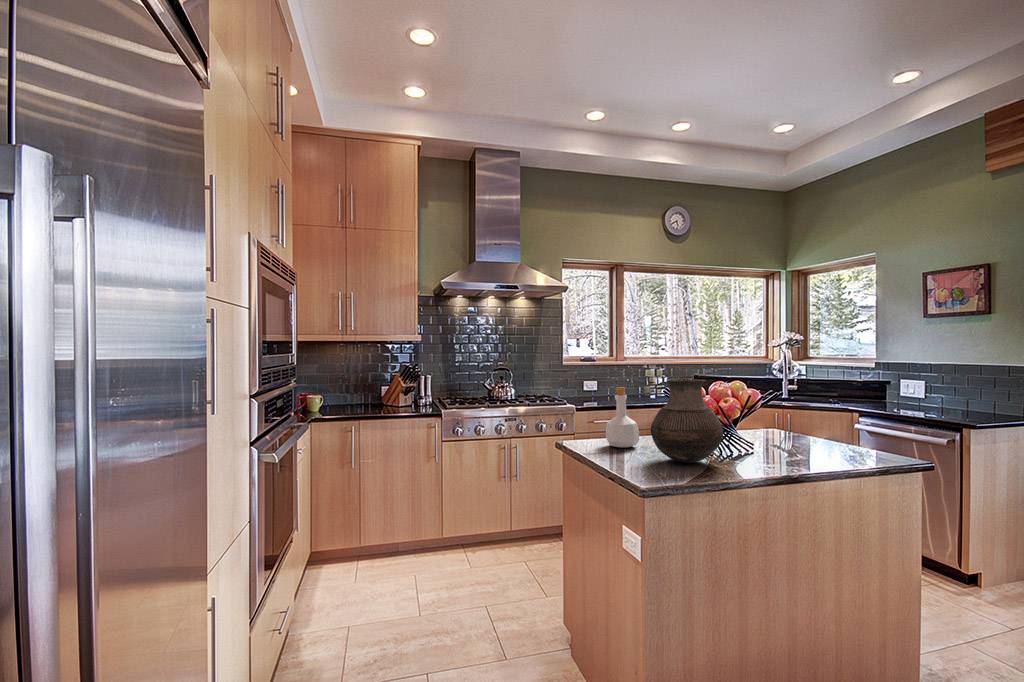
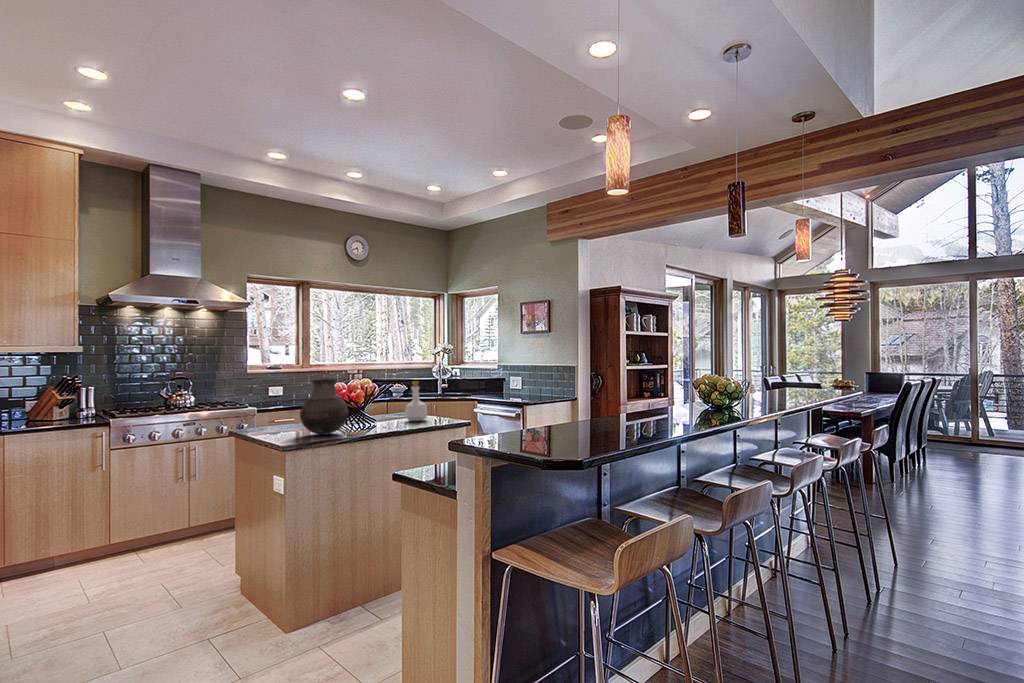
bottle: present [606,387,639,448] -> present [405,381,428,421]

